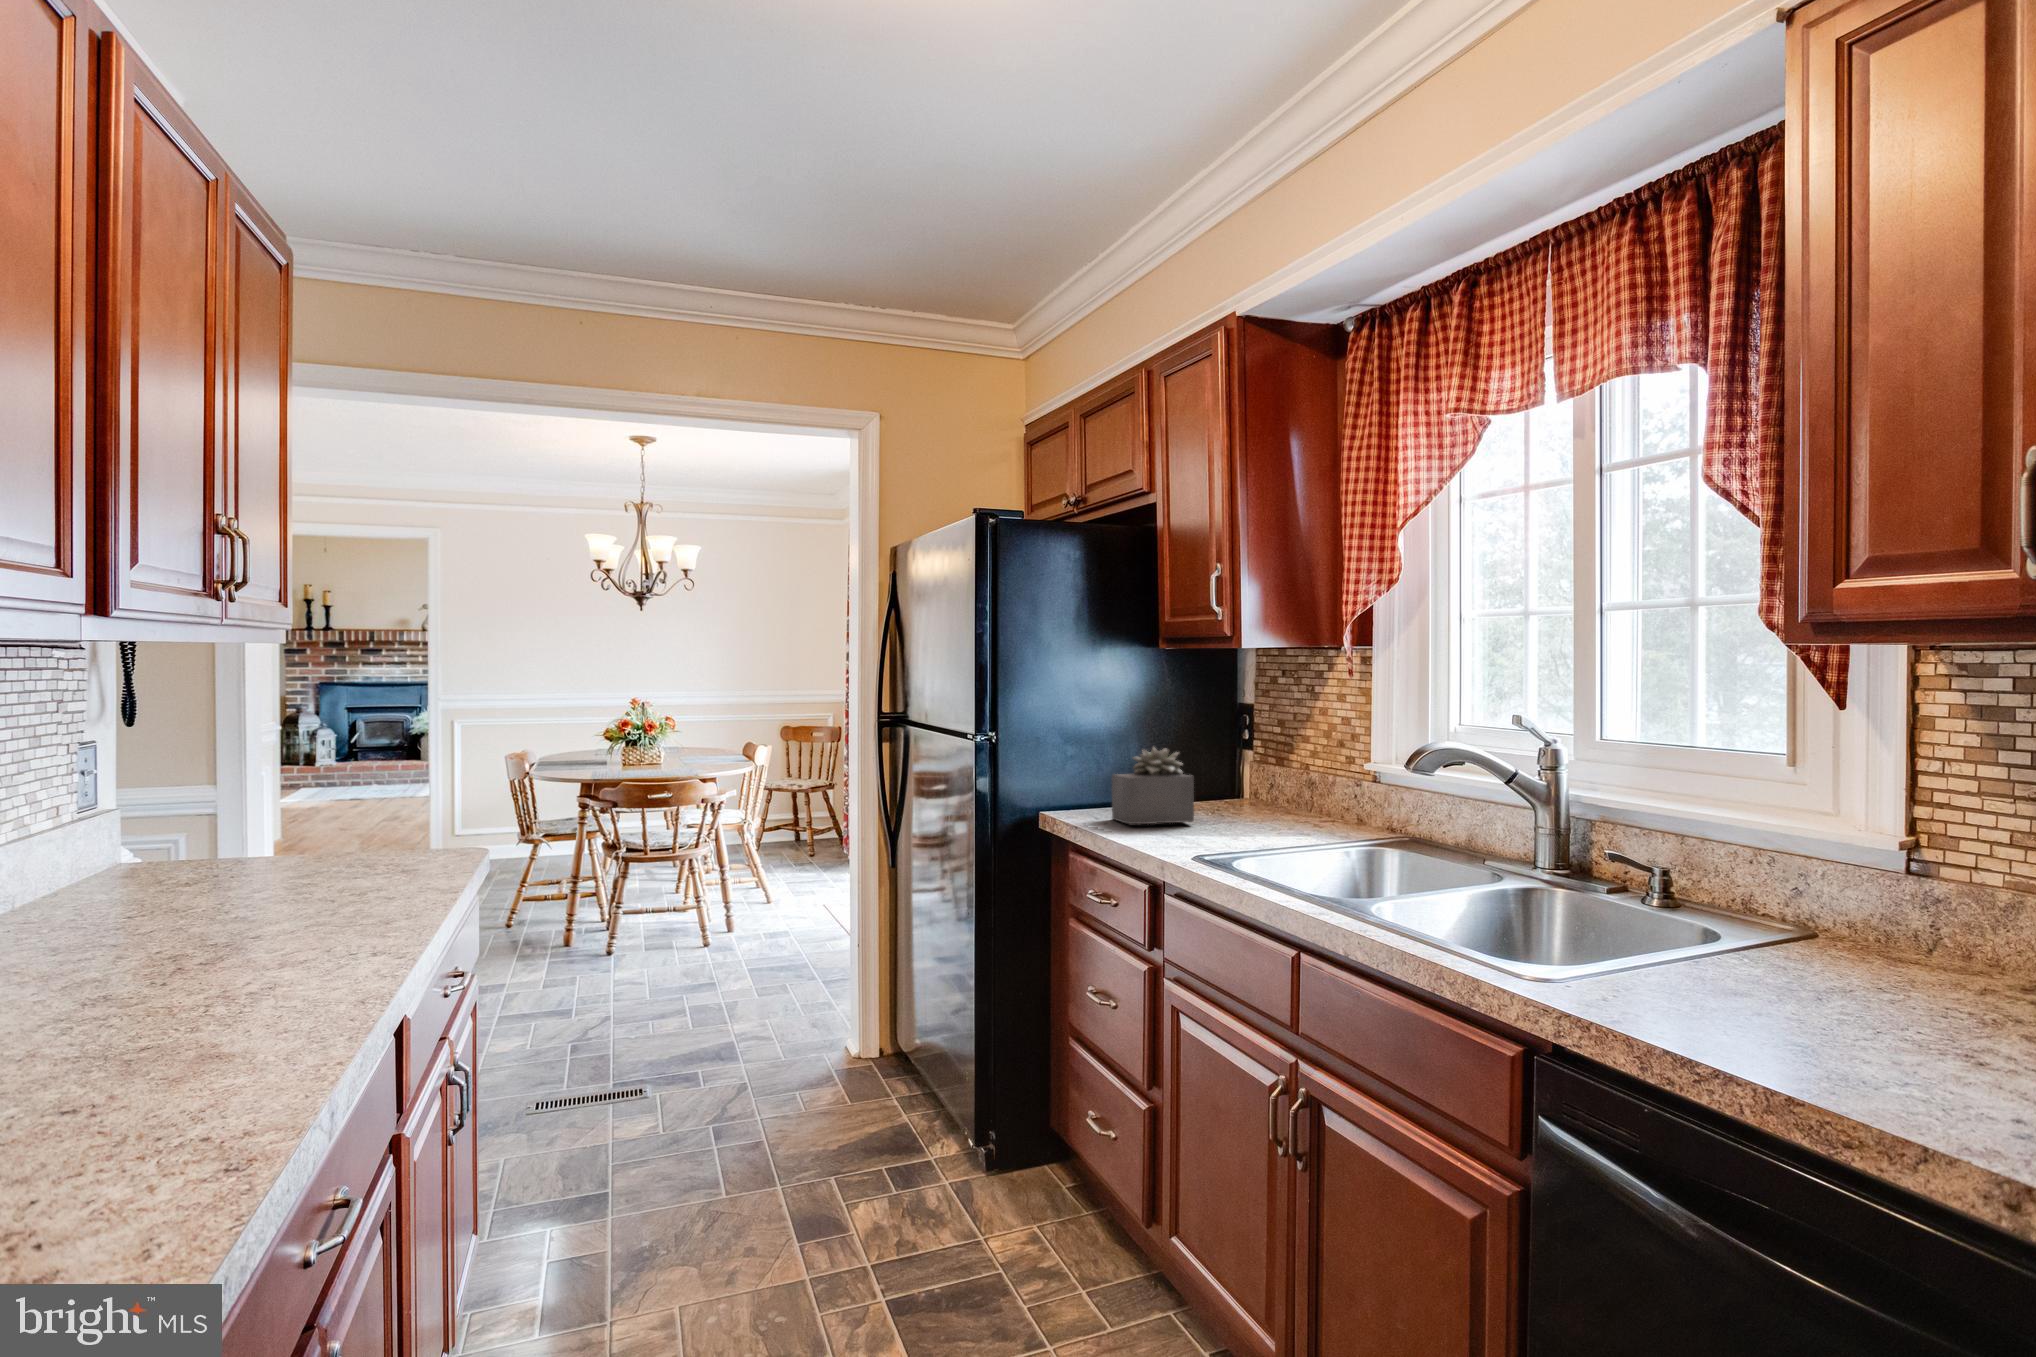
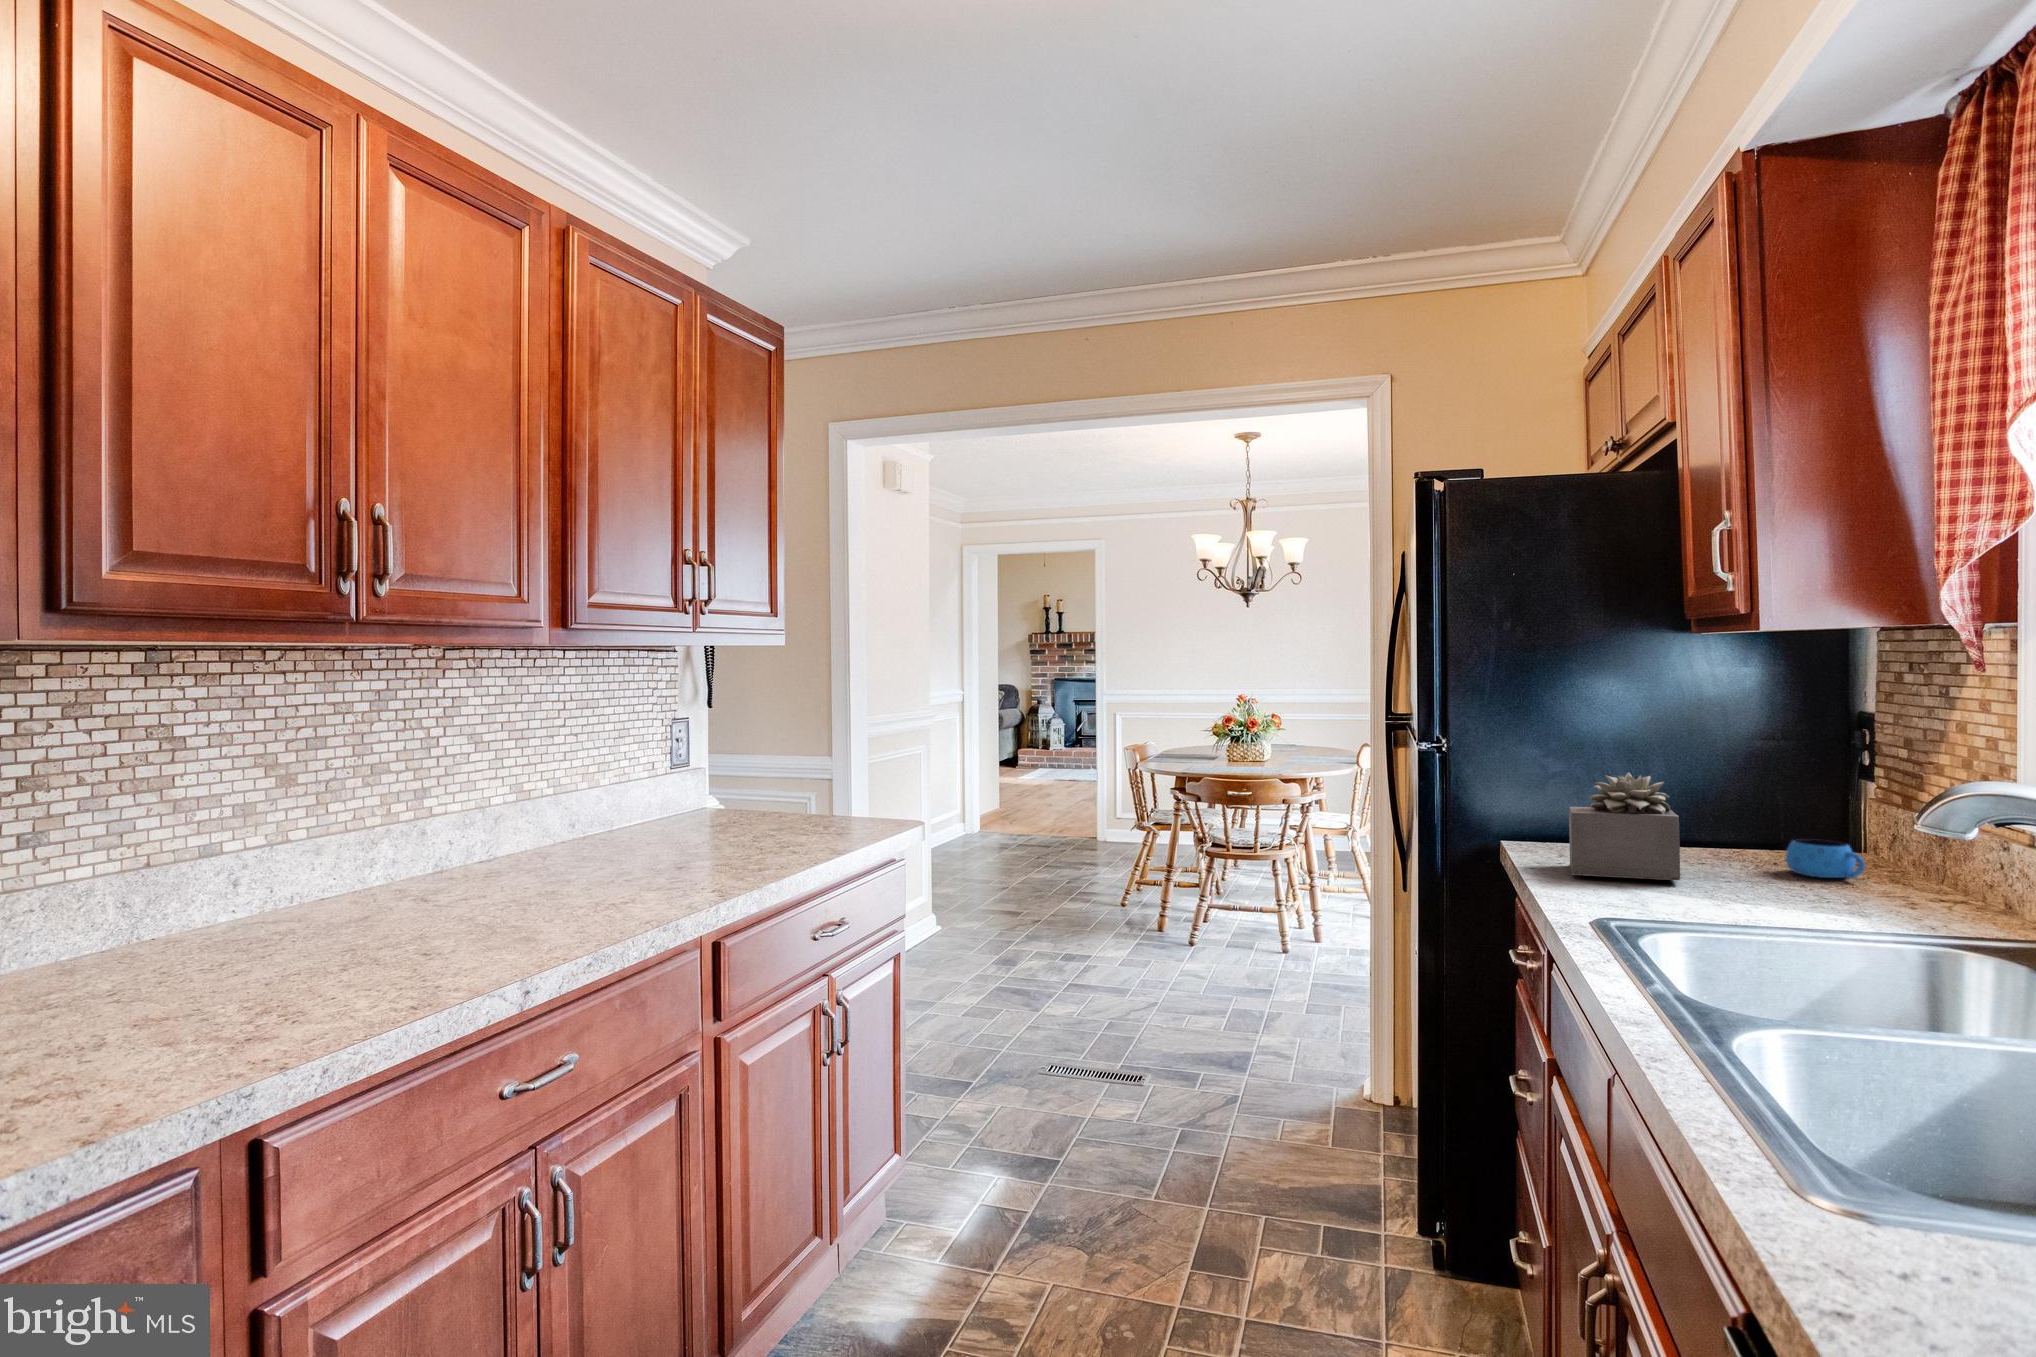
mug: none [1230,789,1277,814] -> present [1786,839,1865,878]

